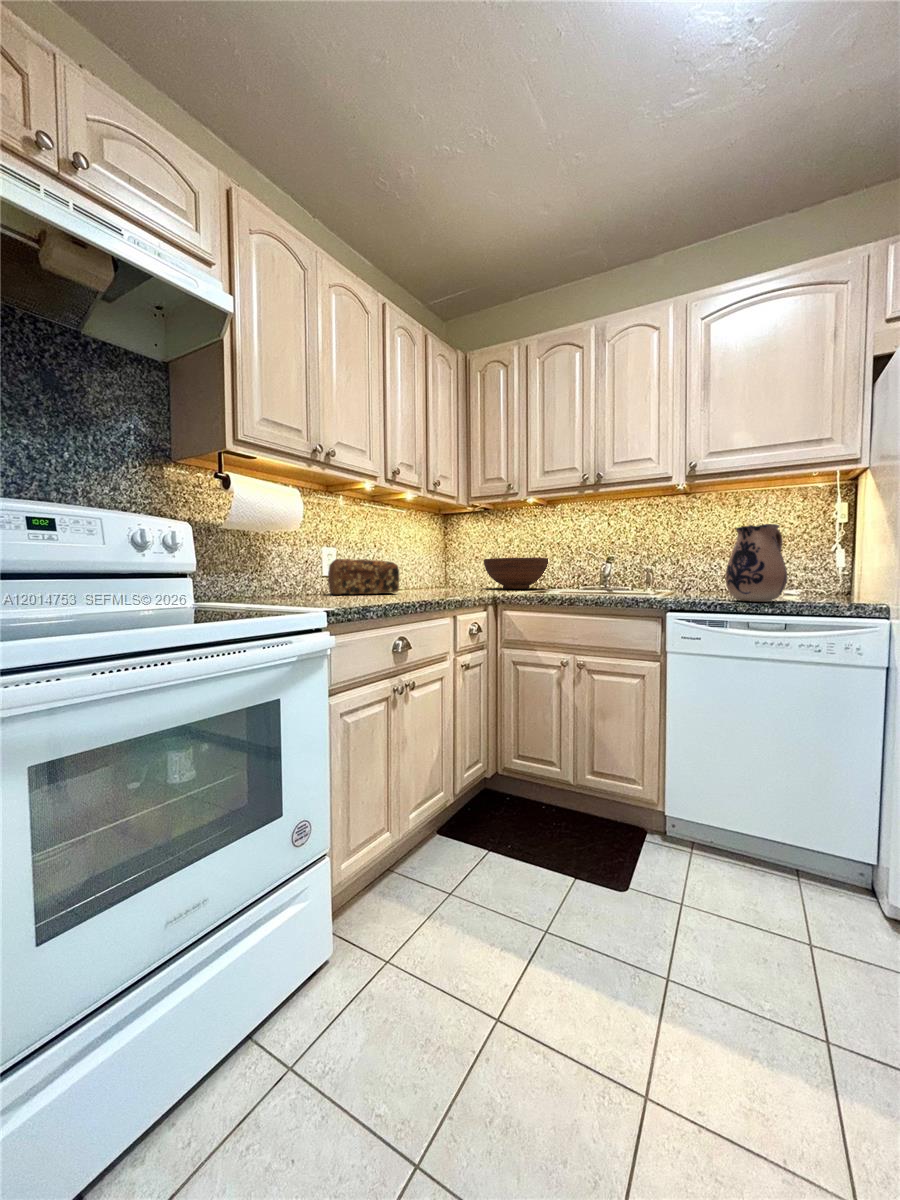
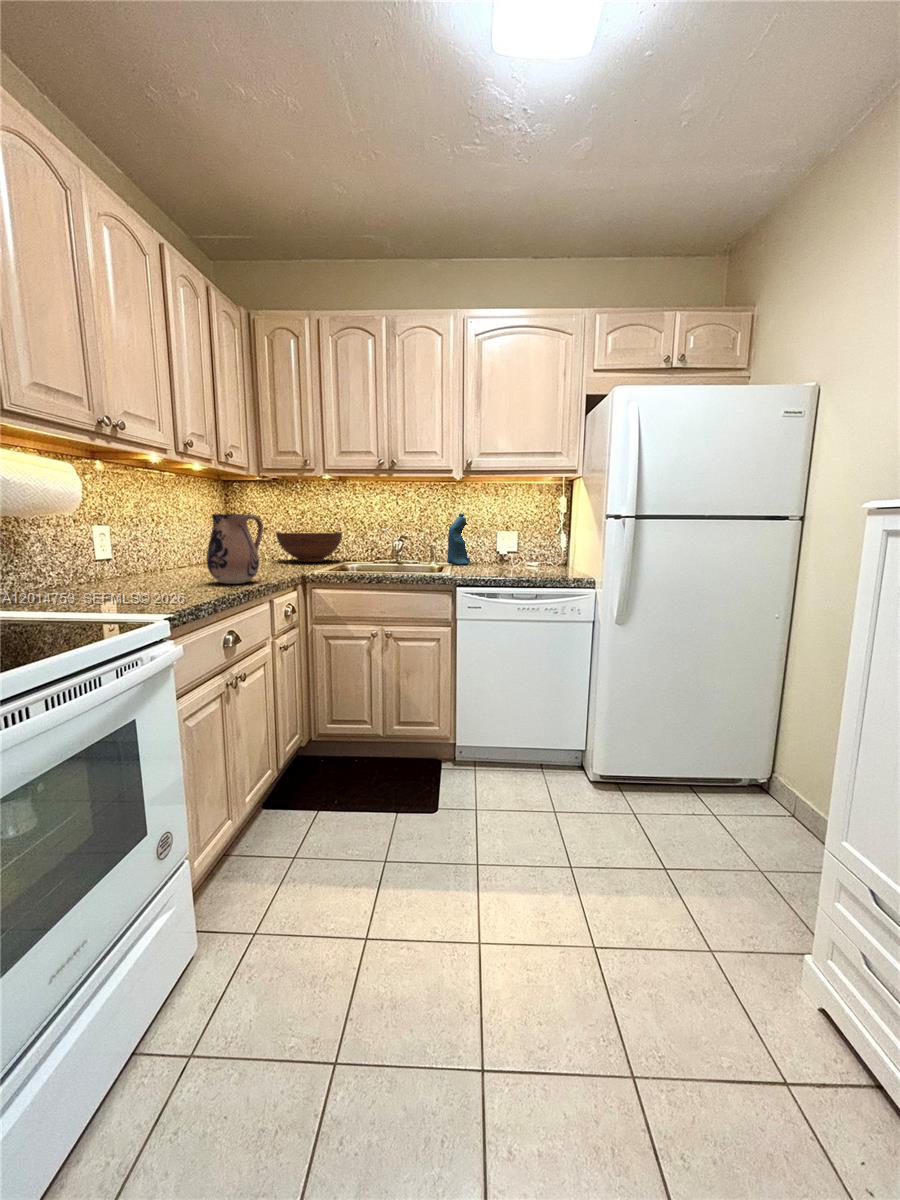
ceramic pitcher: present [725,524,788,602] -> present [207,514,263,584]
bottle: none [668,532,703,593] -> present [447,514,470,565]
bread loaf: present [328,559,399,595] -> none [104,540,199,584]

